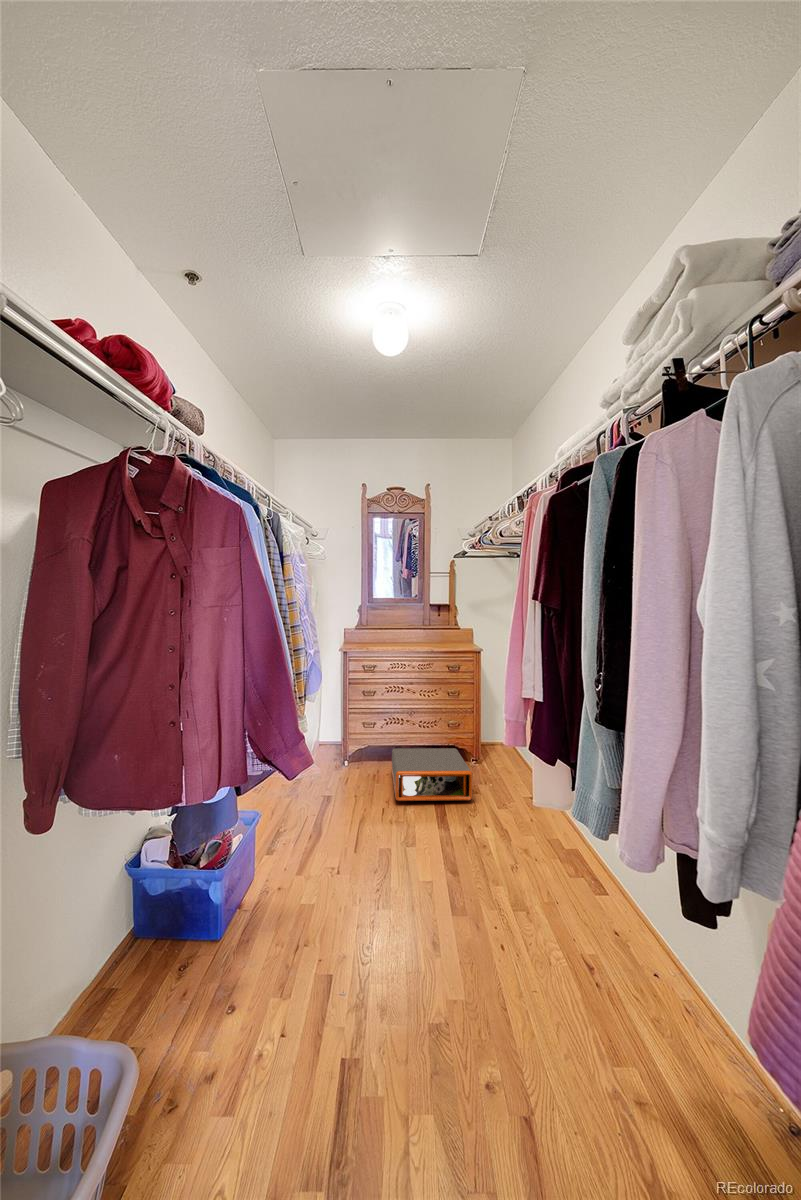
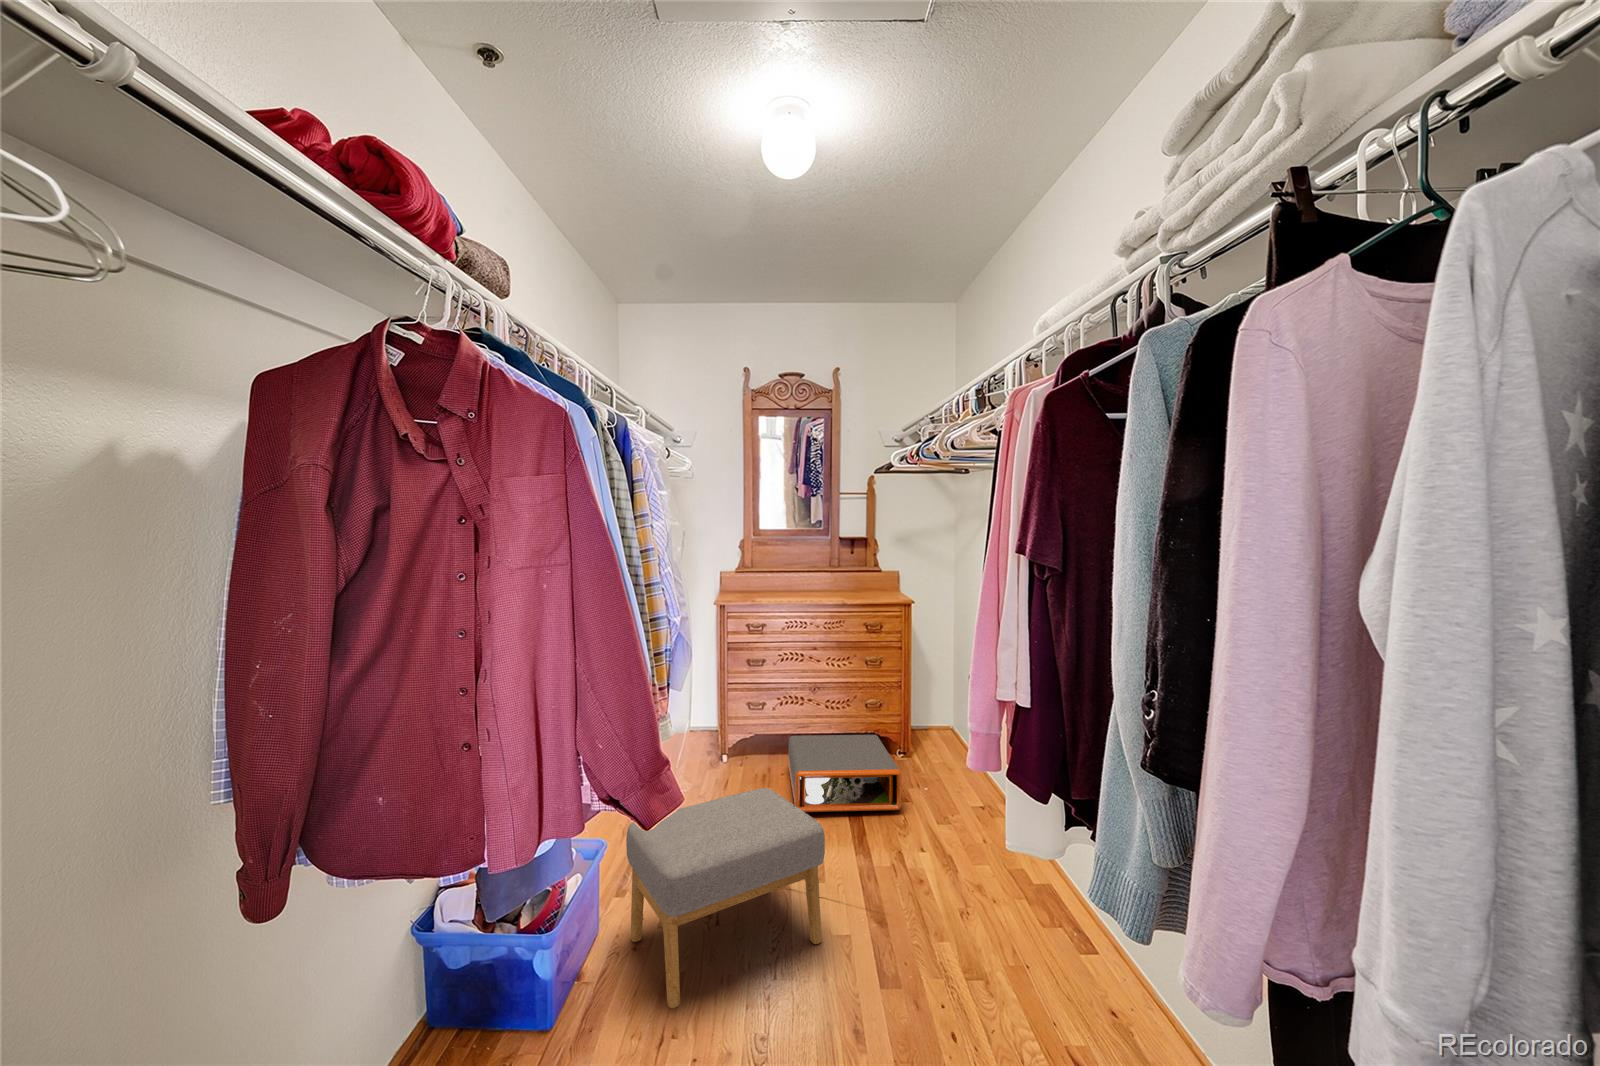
footstool: none [275,779,414,923] -> present [626,788,825,1008]

